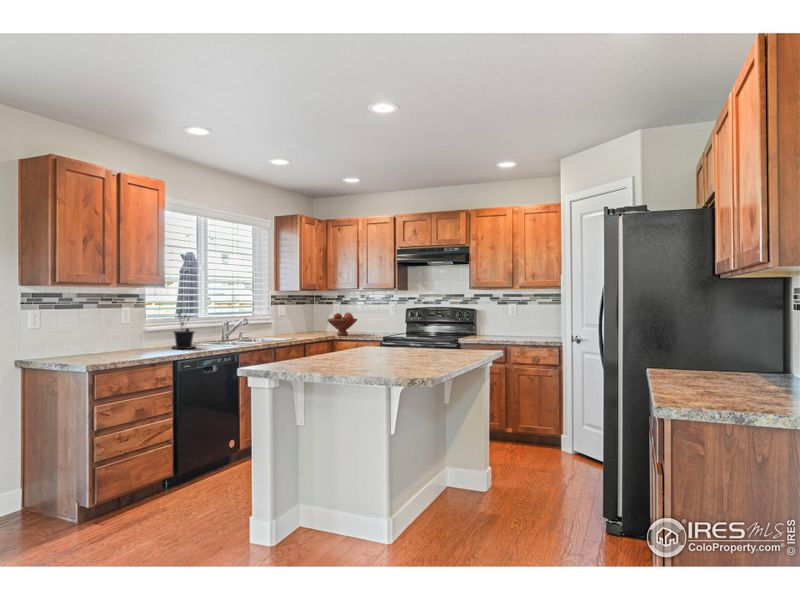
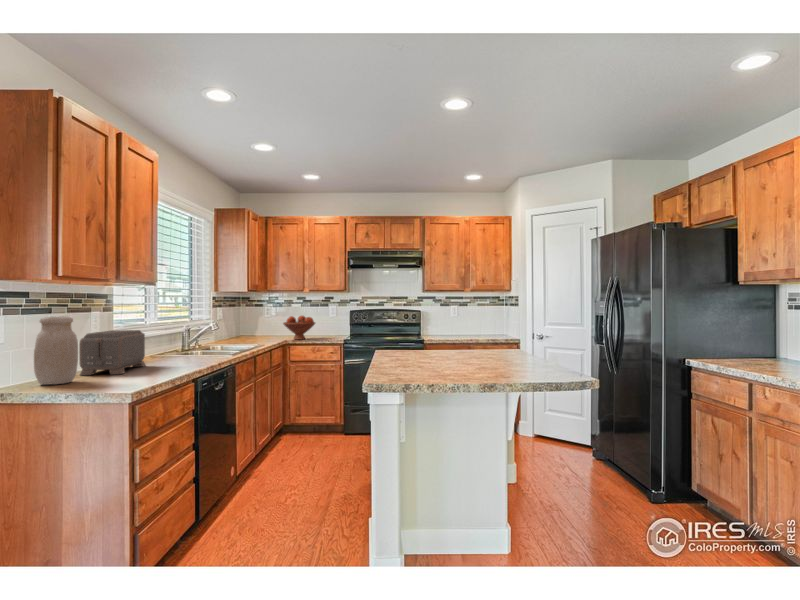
potted plant: present [172,309,195,349] -> none [162,312,195,363]
jar: none [53,311,83,358] -> present [34,316,78,385]
toaster: none [97,322,156,355] -> present [79,330,145,375]

